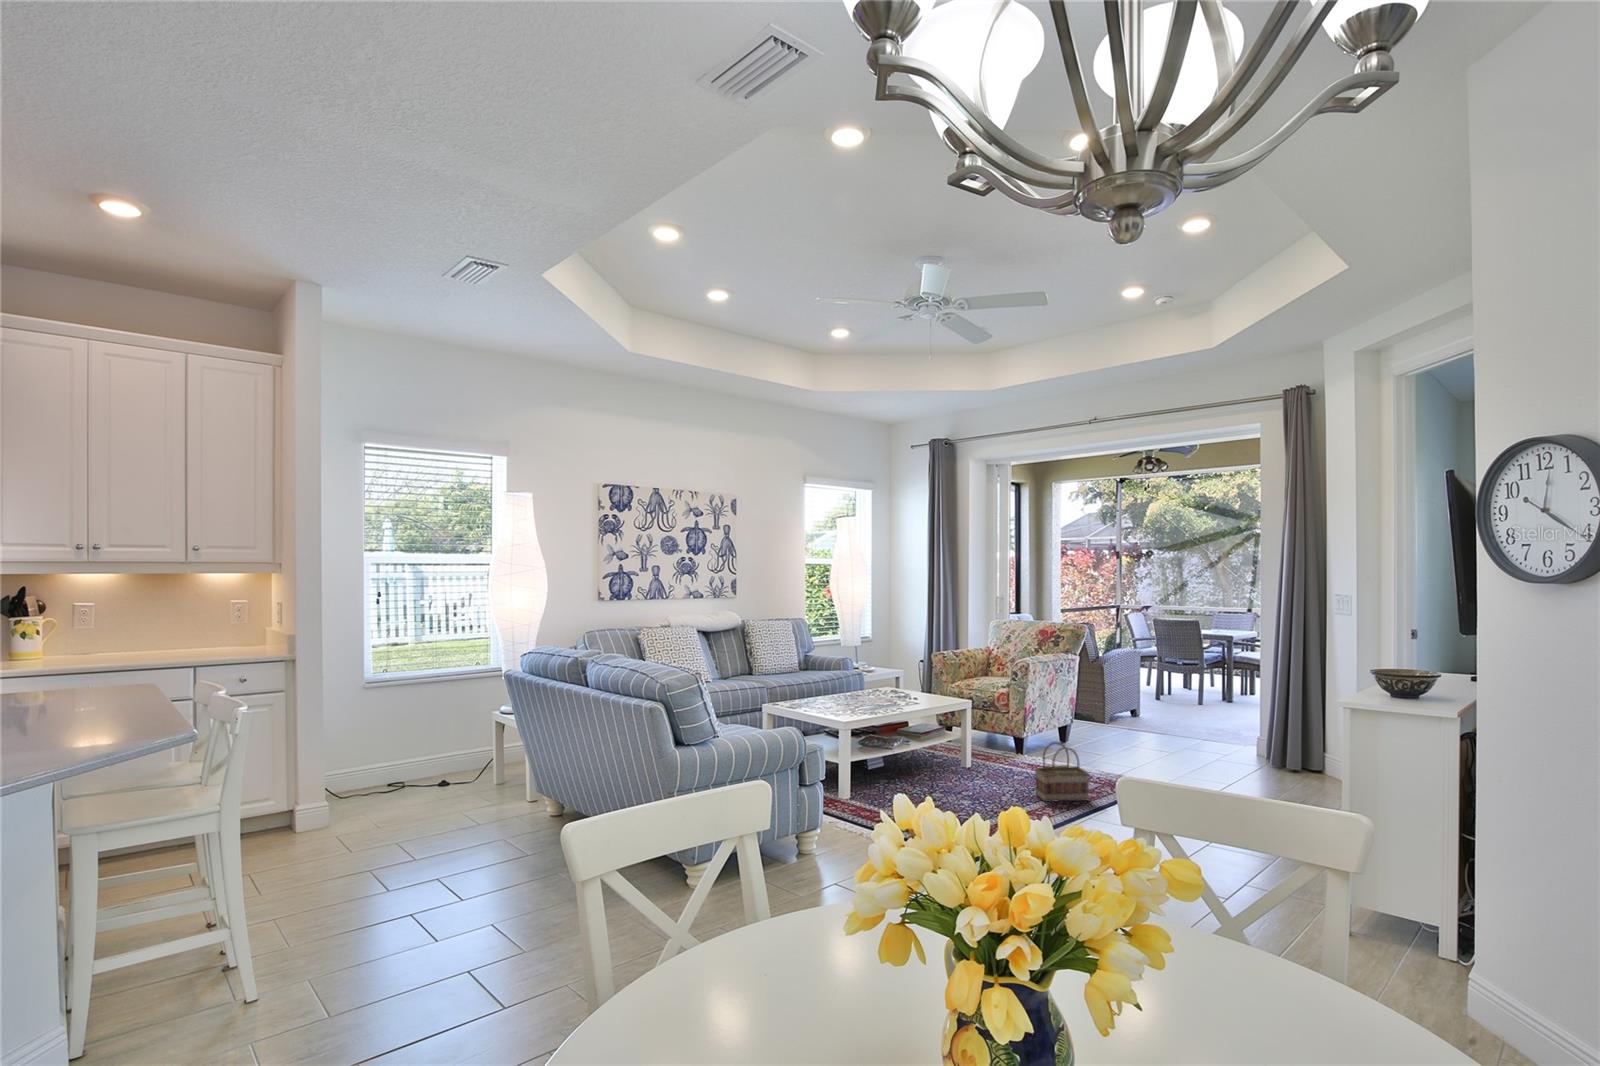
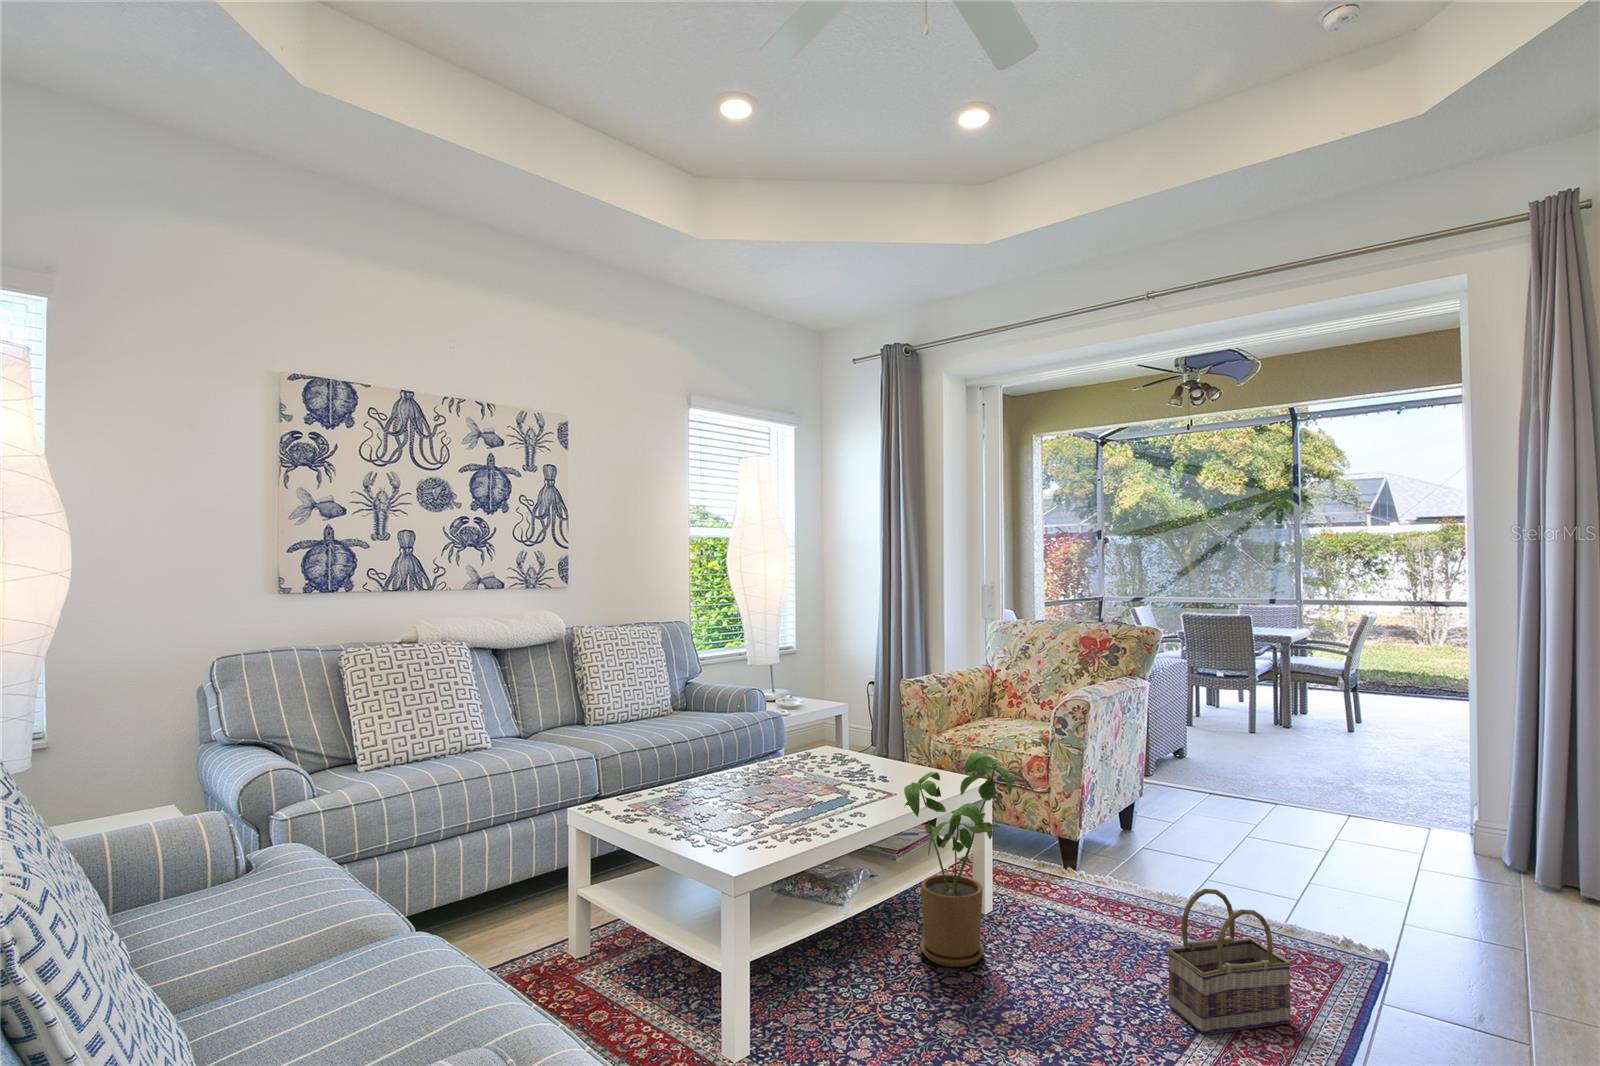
house plant: none [918,681,976,782] -> present [904,752,1019,967]

